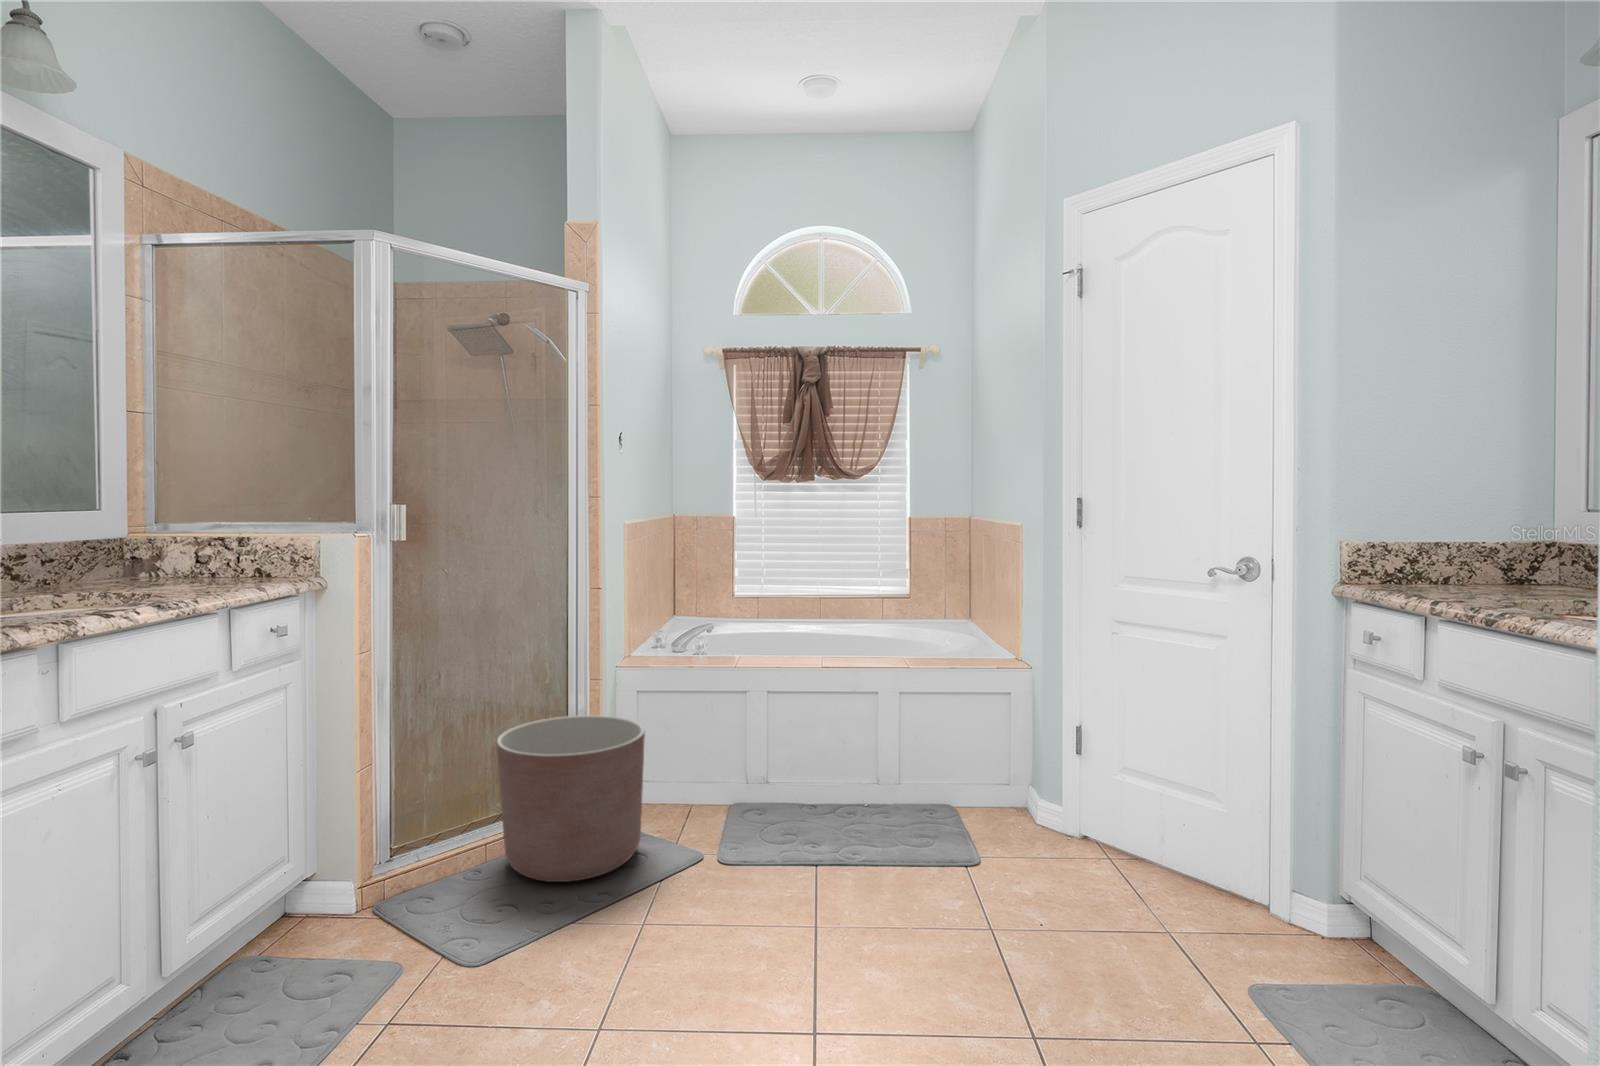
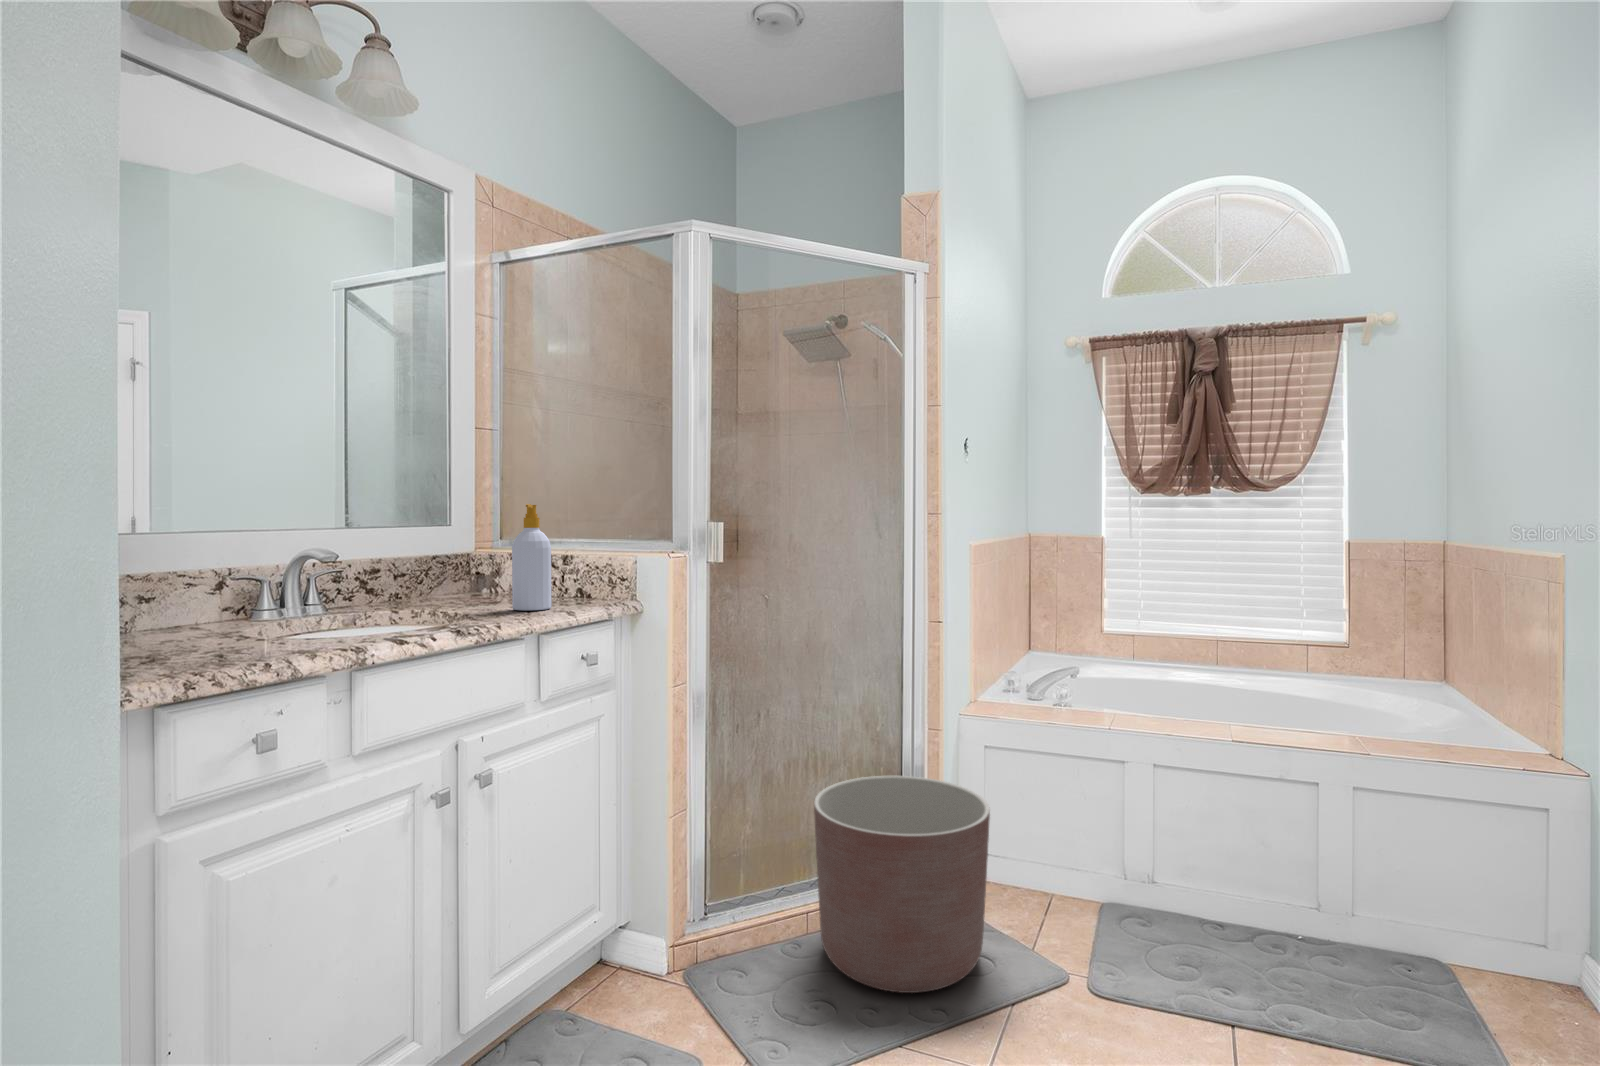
soap bottle: none [193,489,238,589] -> present [512,504,552,611]

